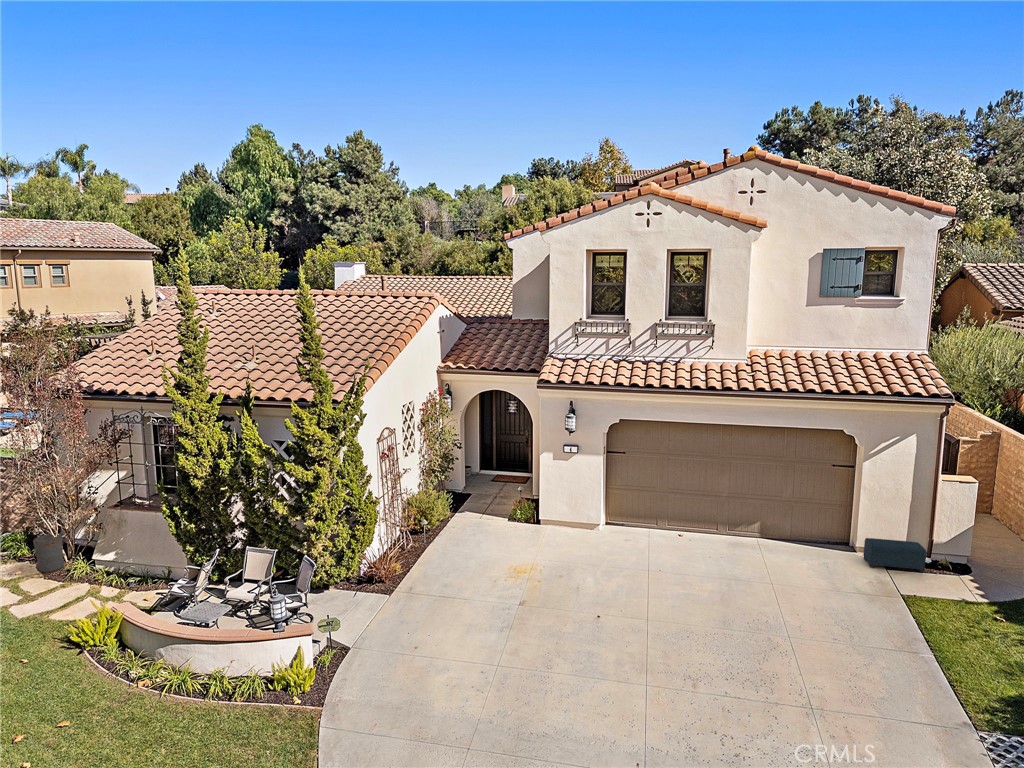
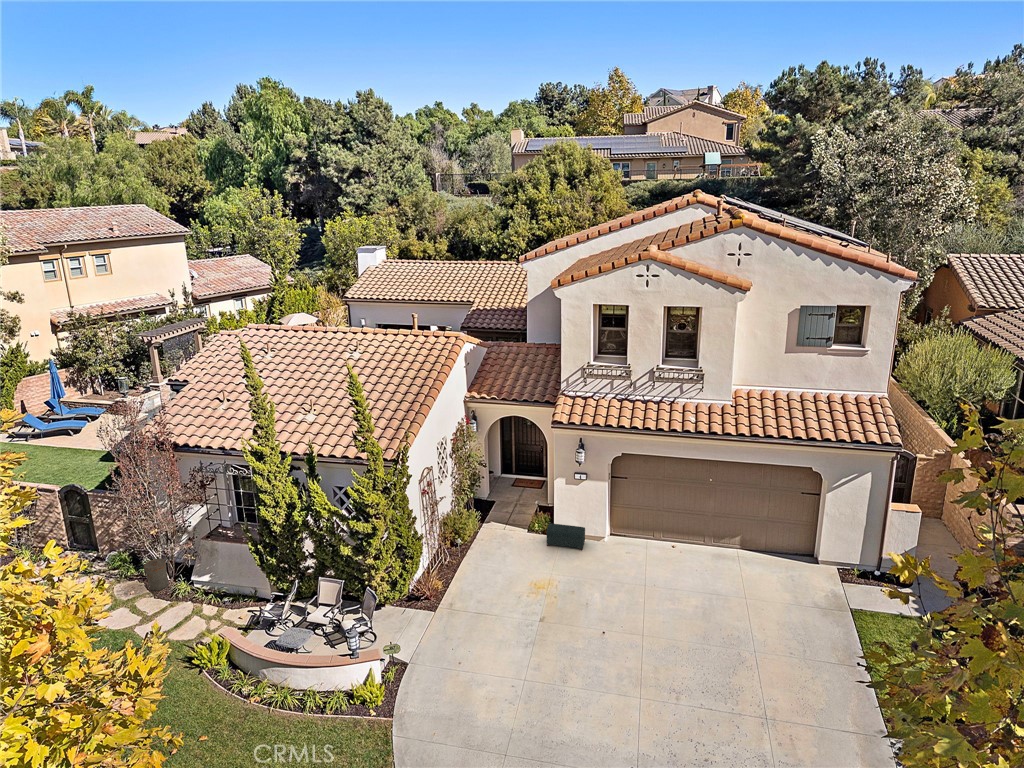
bench: present [863,538,926,572] -> present [546,523,585,550]

